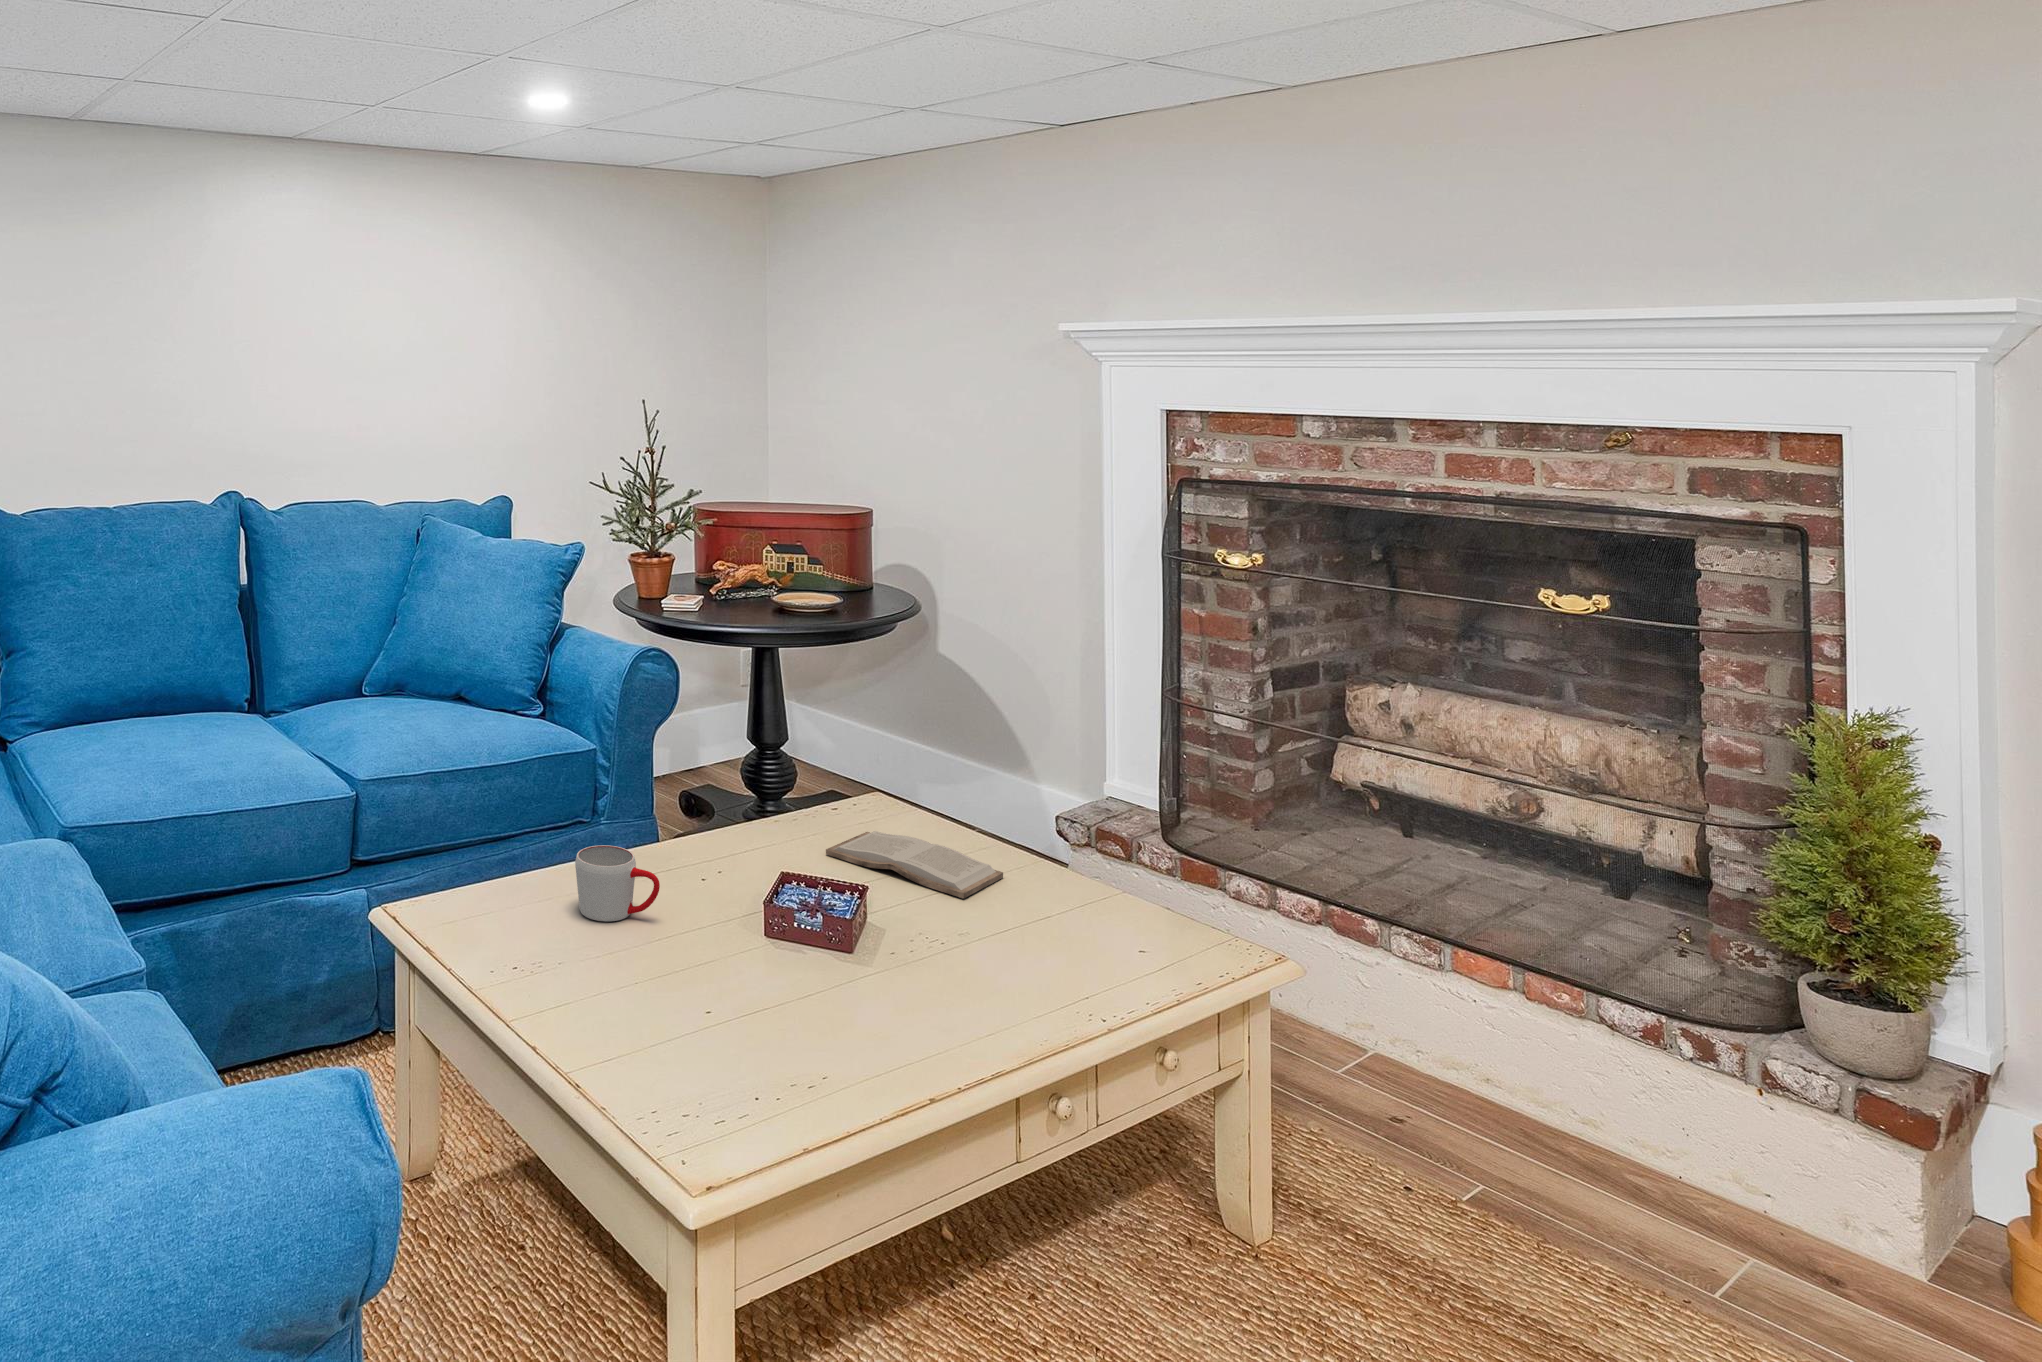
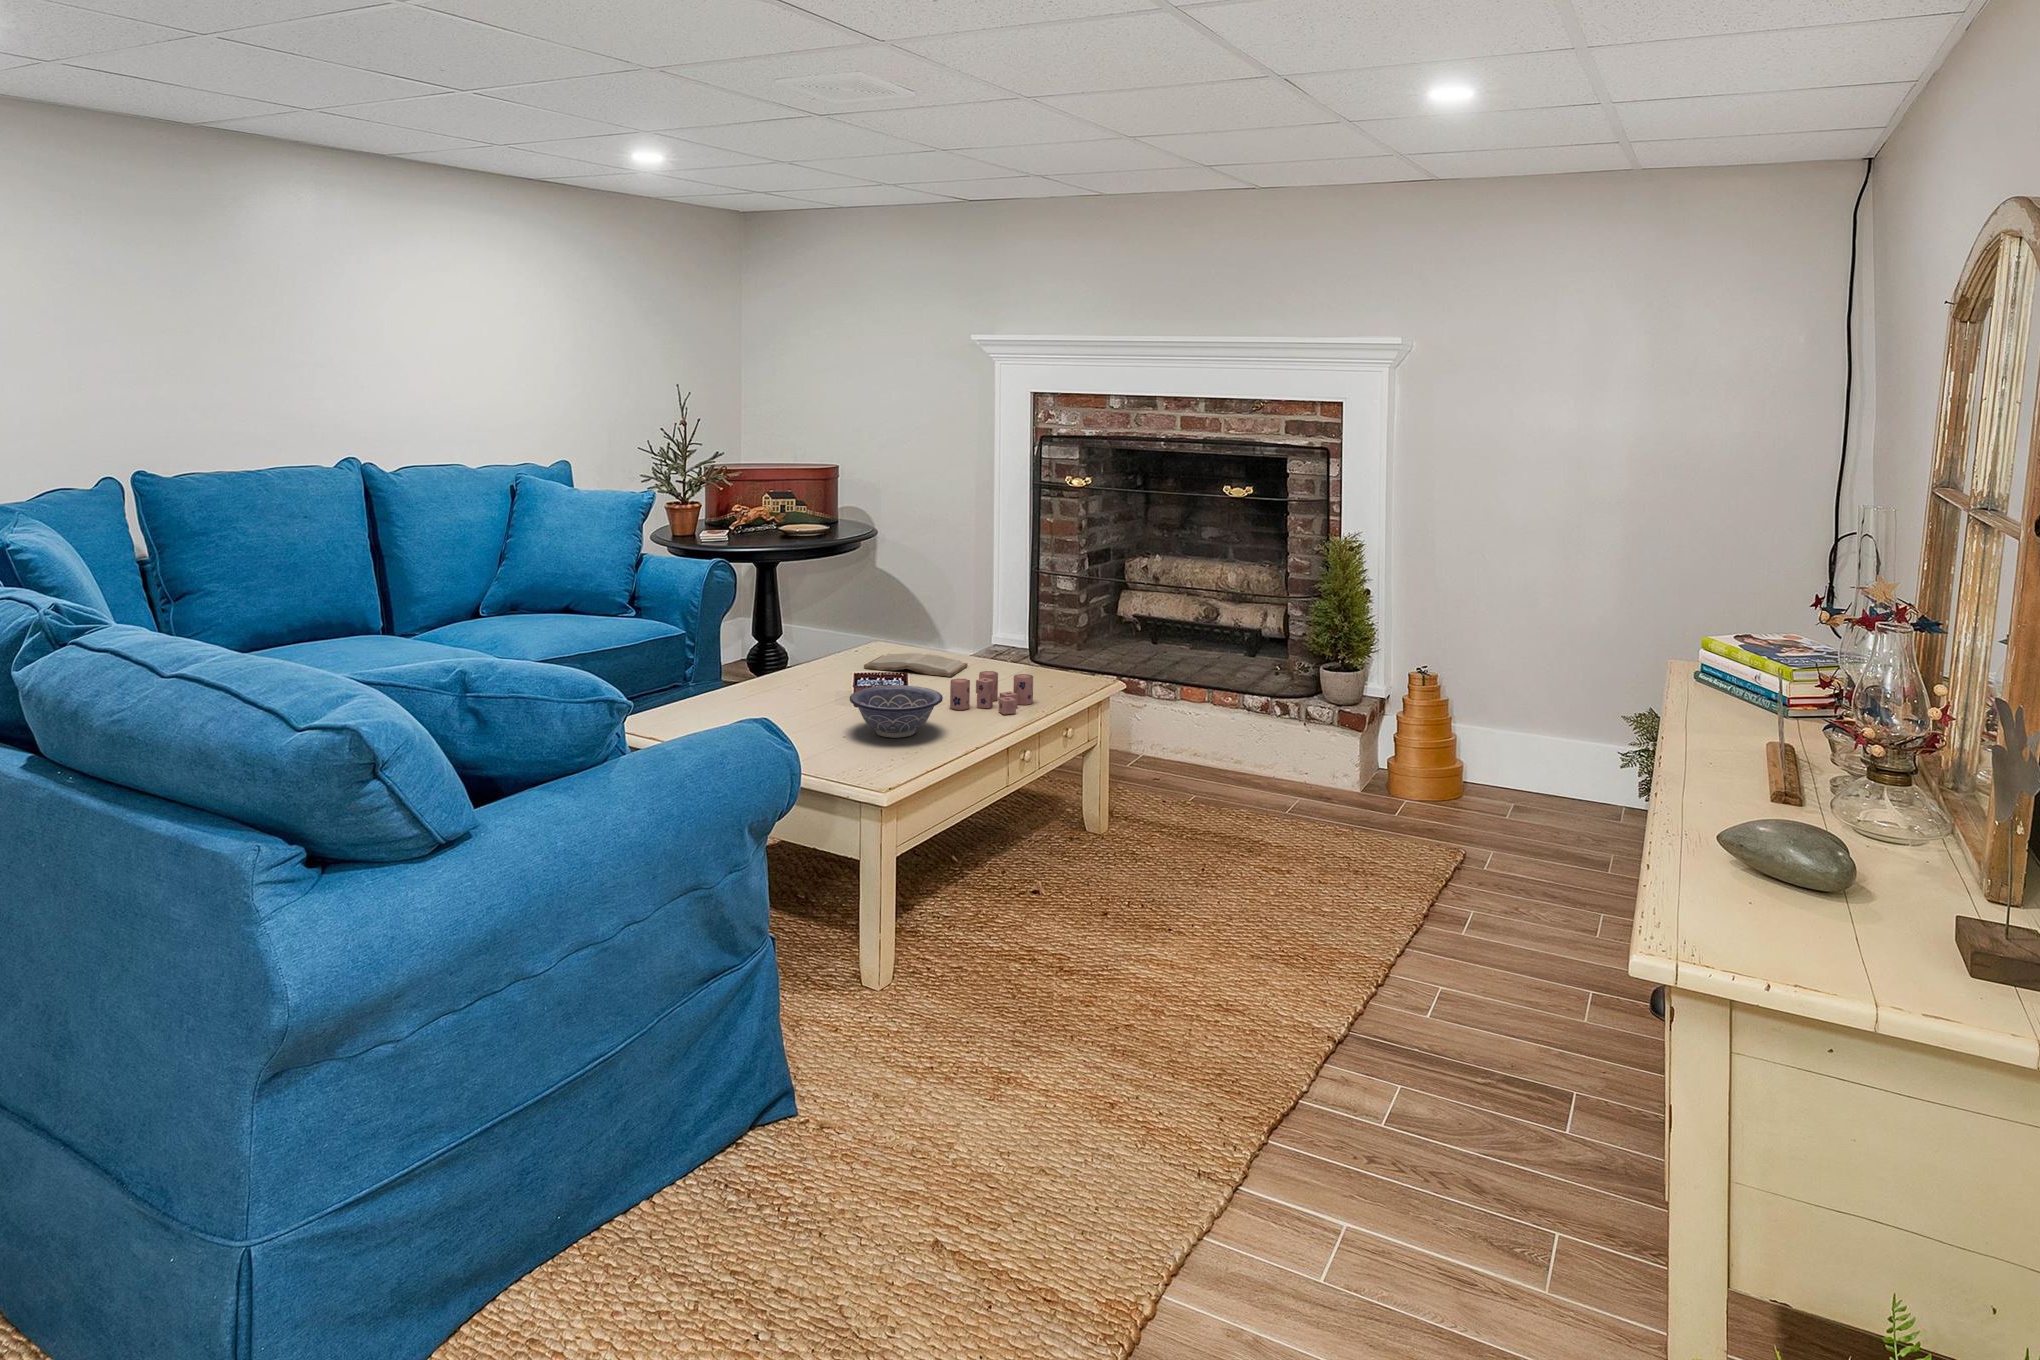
mug: present [575,845,660,921] -> none [731,667,787,710]
candle: none [931,915,1097,1020] -> present [950,671,1033,714]
decorative bowl: none [721,928,890,1044] -> present [850,685,943,738]

